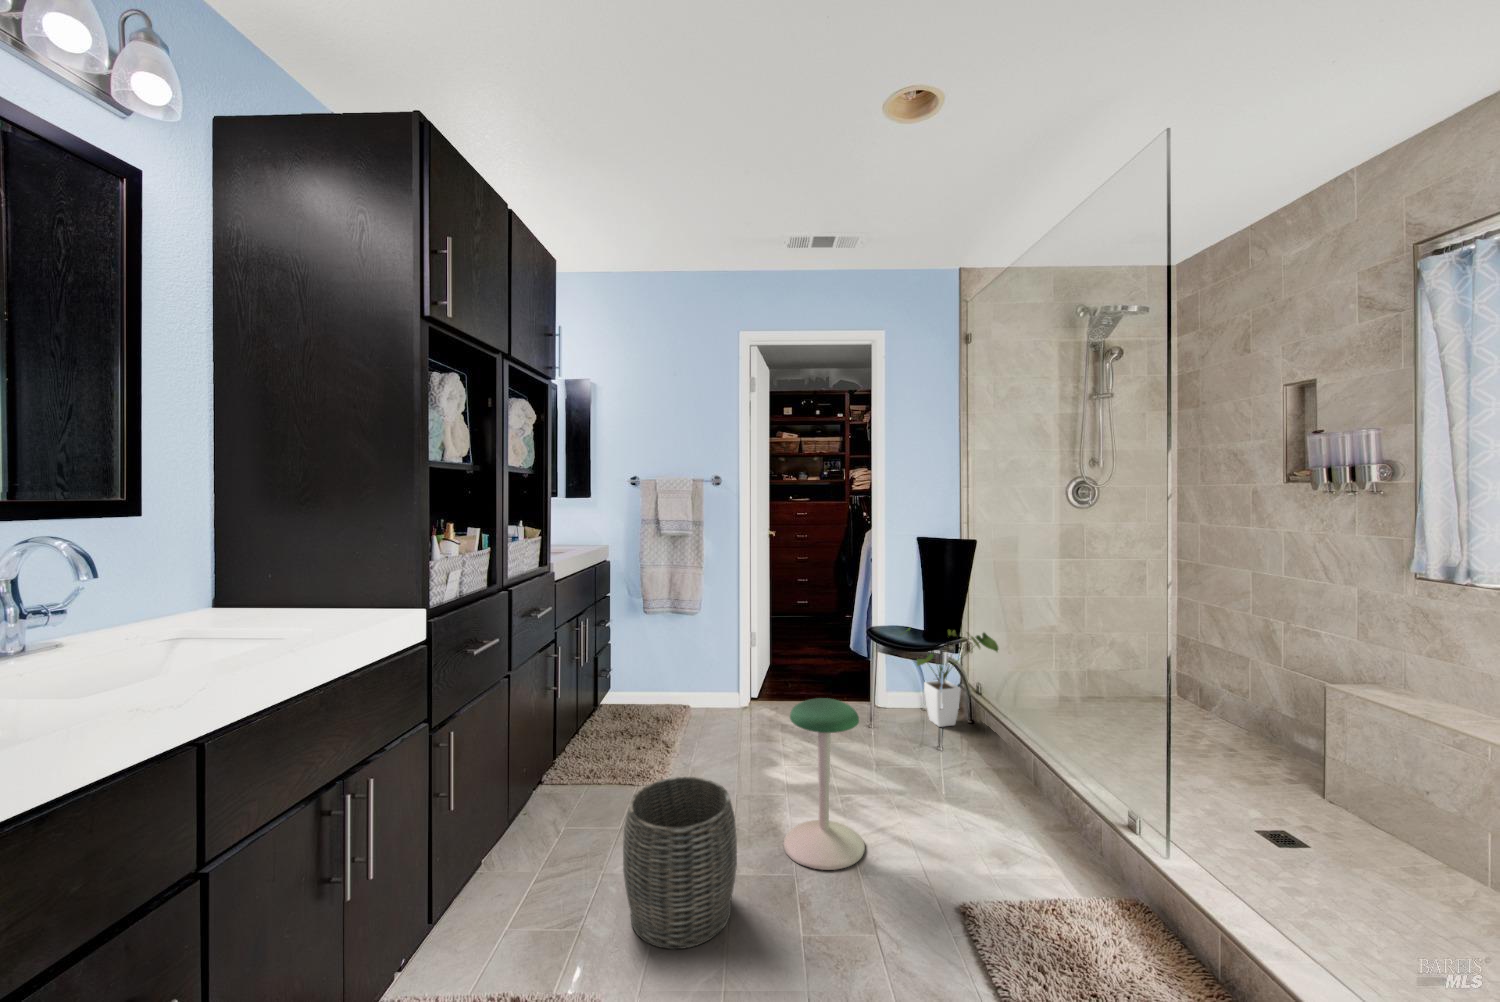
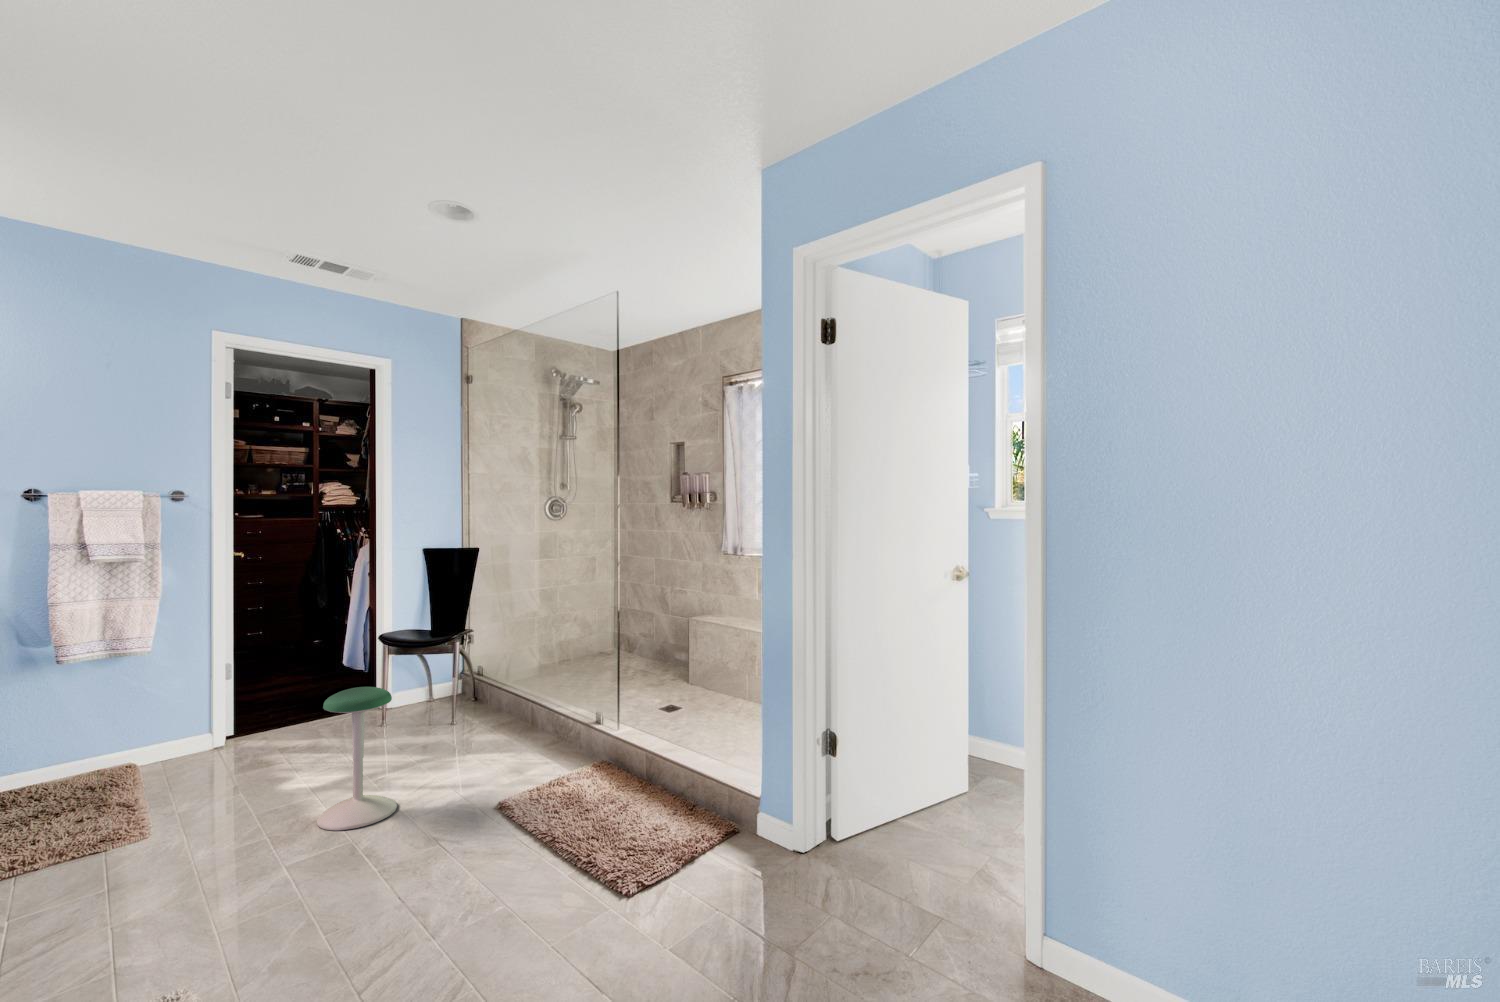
house plant: present [906,628,998,727] -> none [401,627,495,718]
woven basket: present [623,777,737,949] -> none [161,772,291,919]

